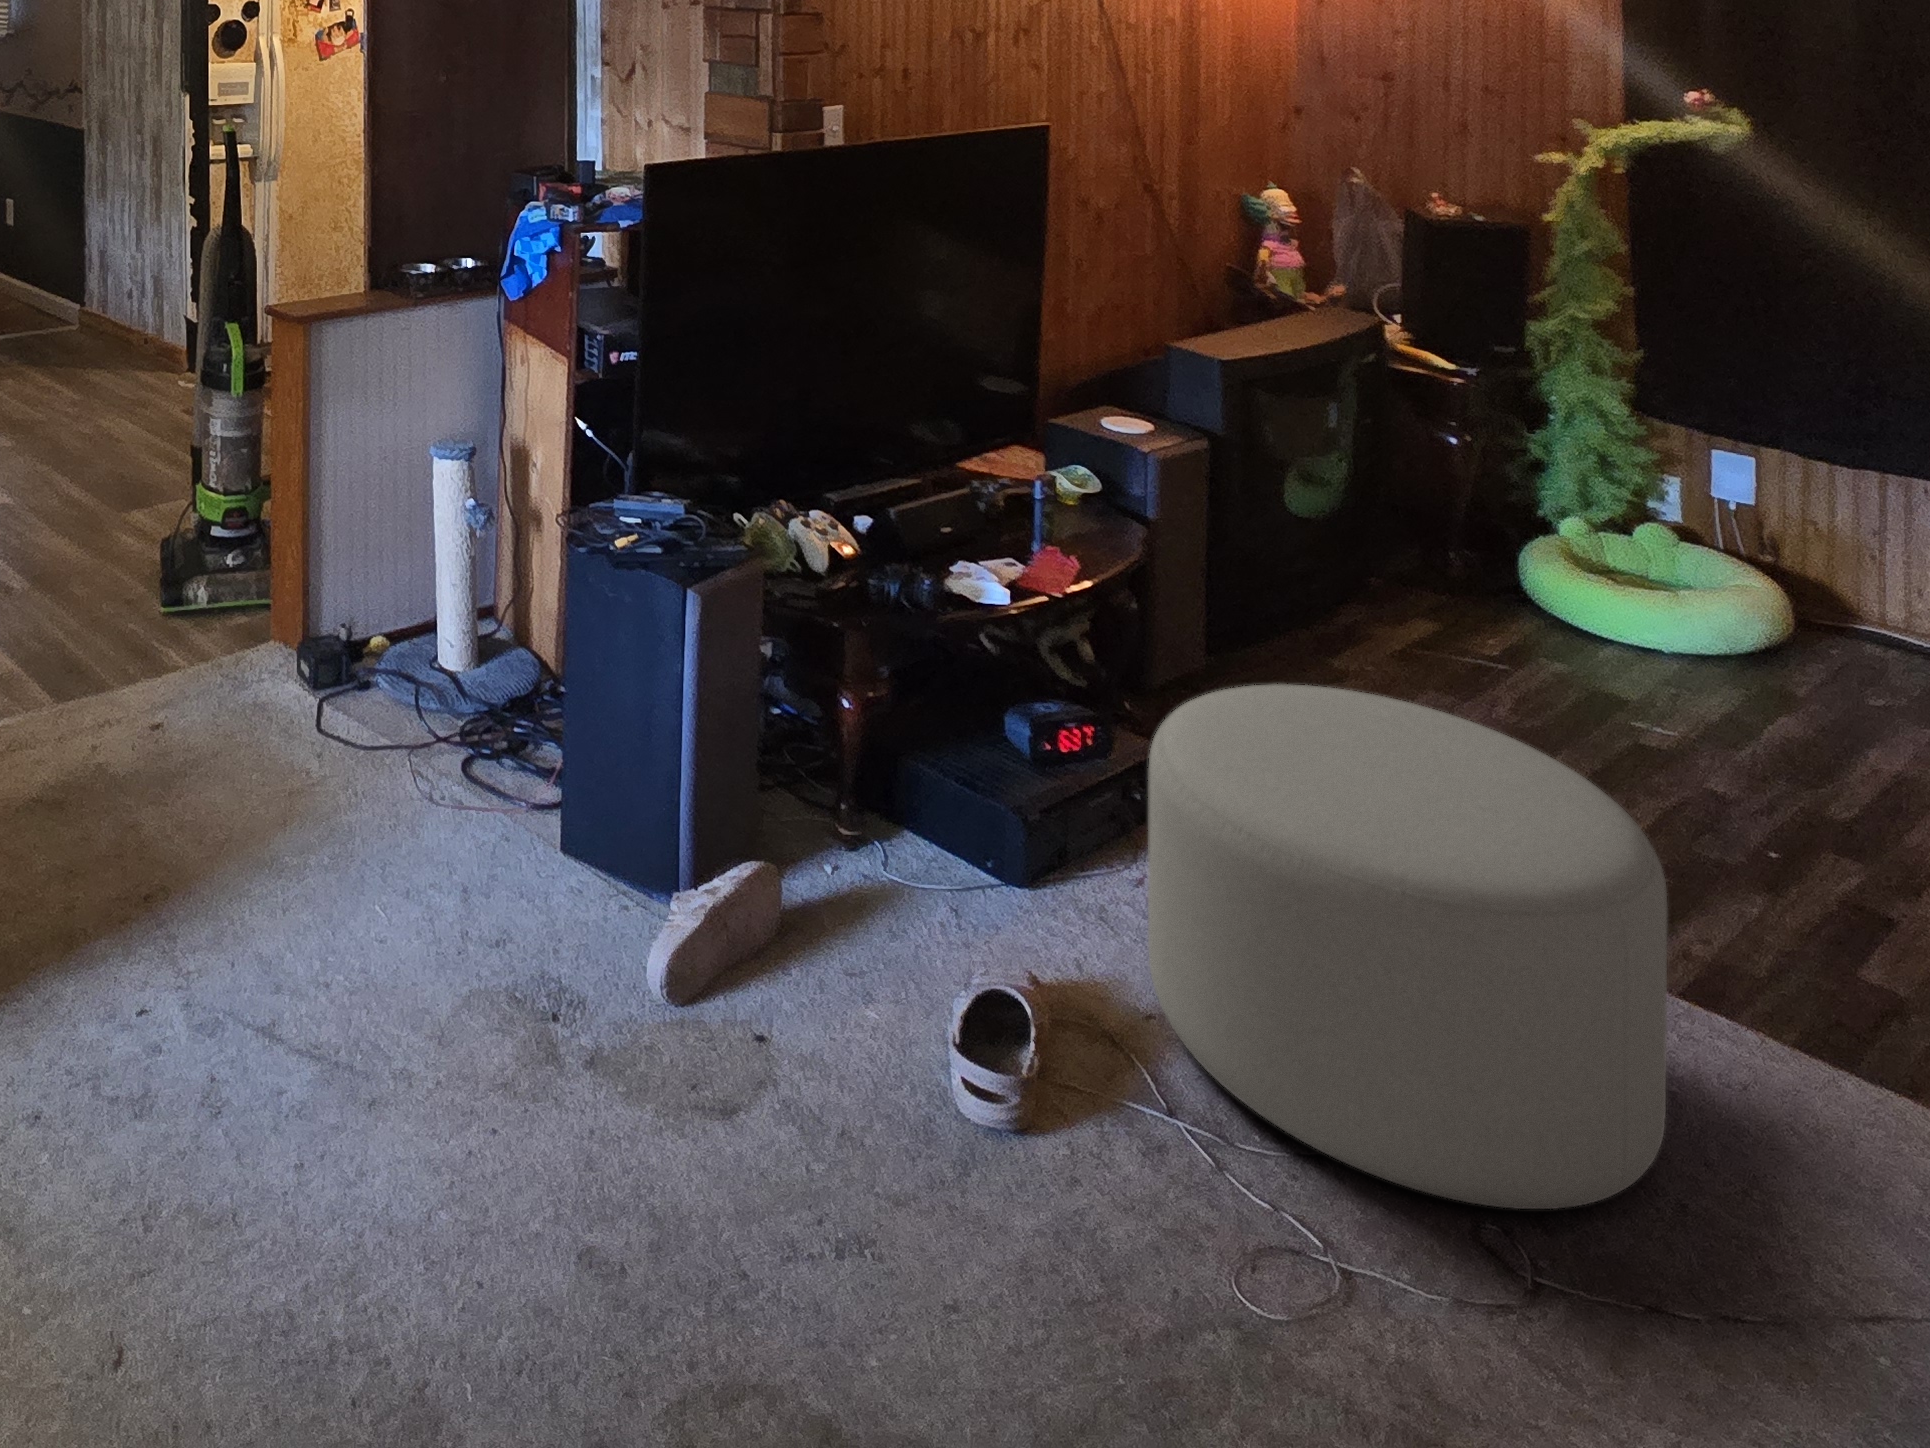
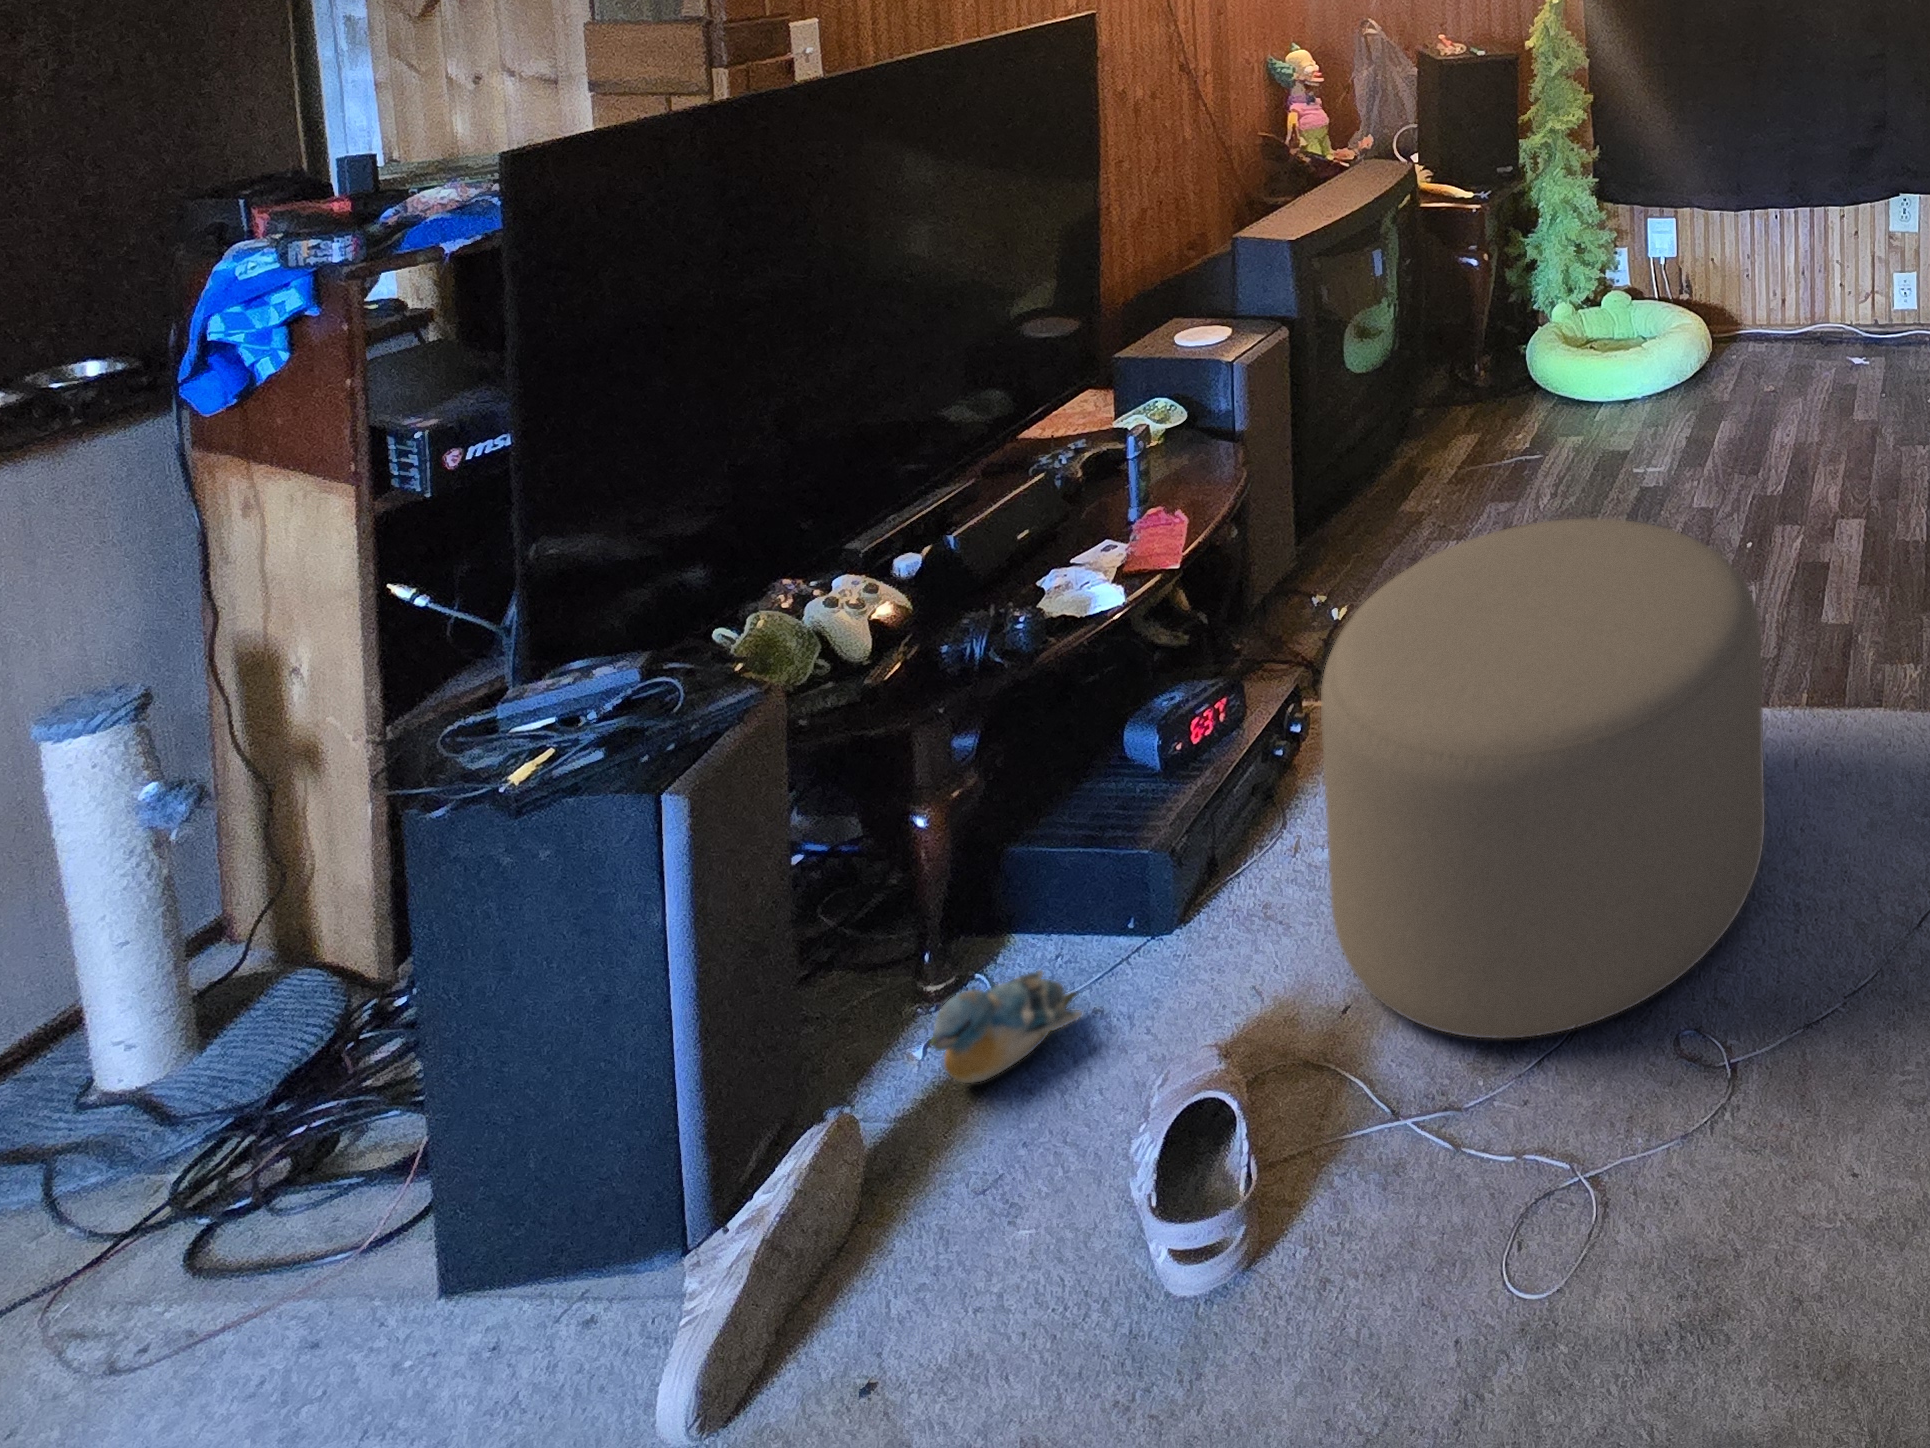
plush toy: none [840,833,944,910] -> present [930,970,1083,1083]

